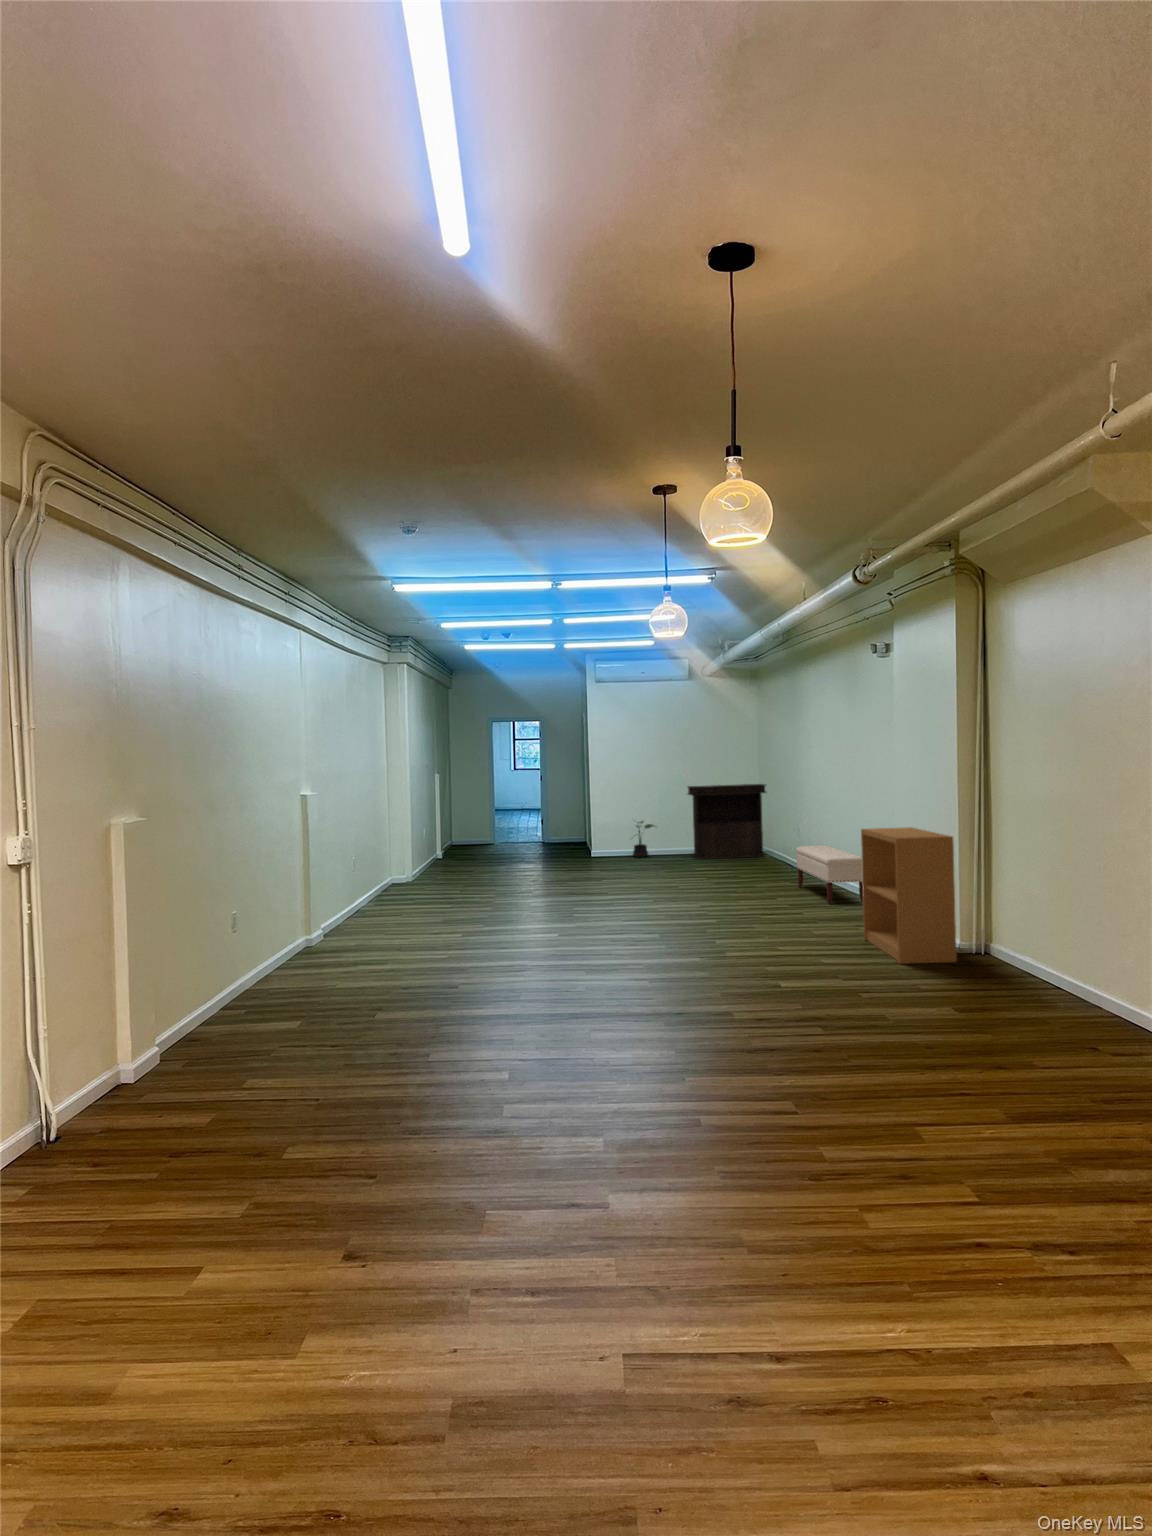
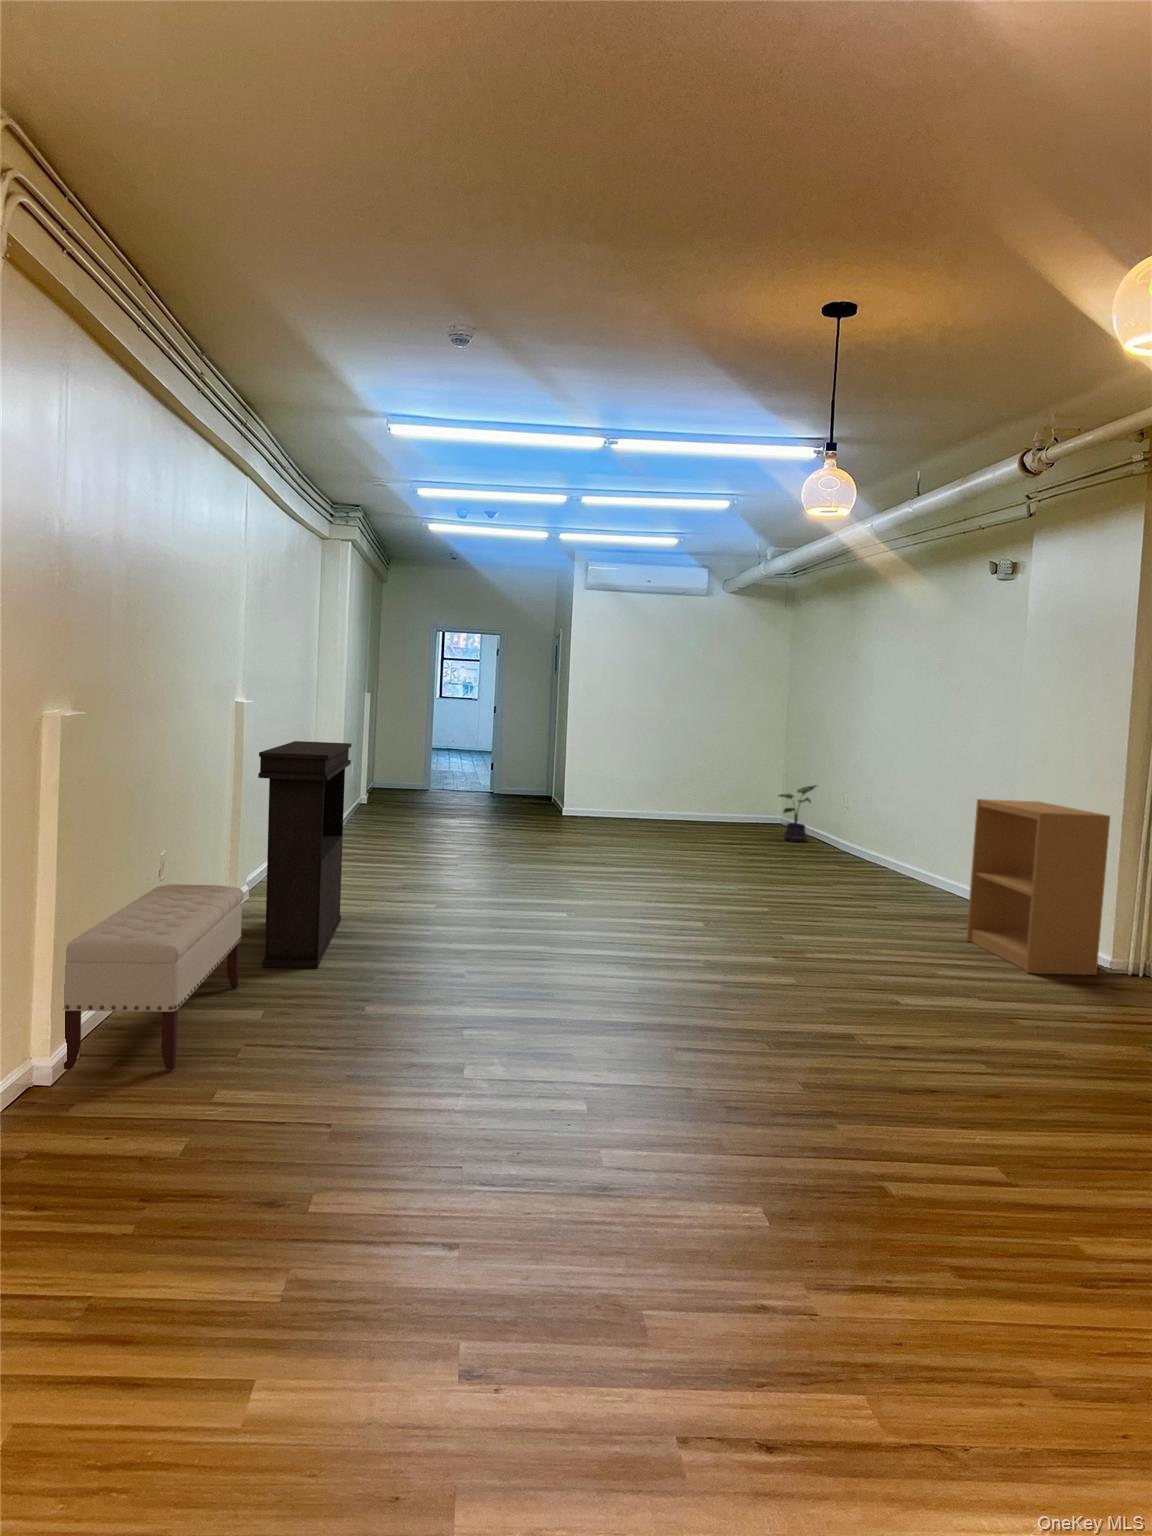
console table: present [688,784,766,860] -> present [258,741,352,968]
potted plant: present [633,821,654,858] -> present [778,785,816,842]
bench: present [796,845,863,904] -> present [63,884,244,1070]

